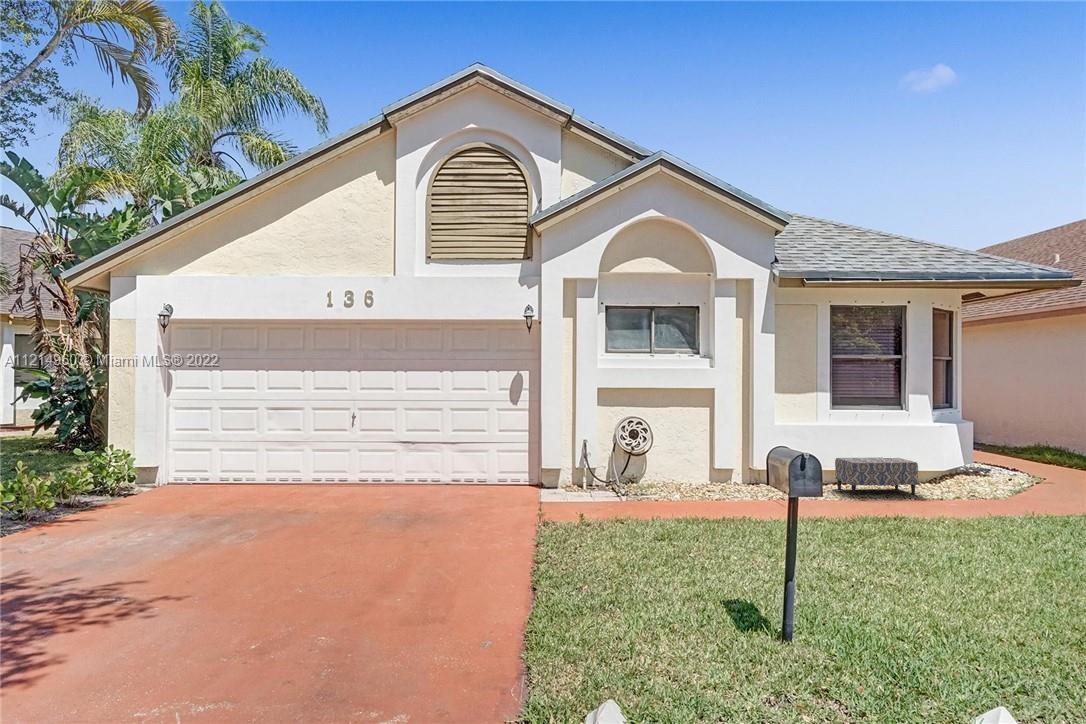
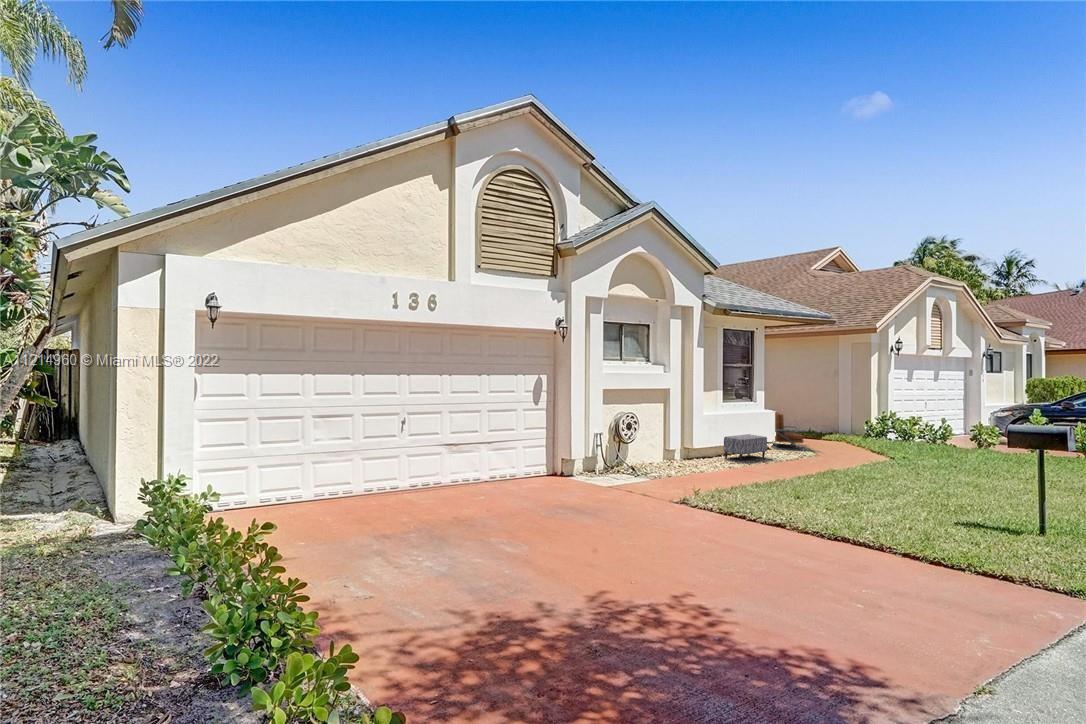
lounge chair: none [974,428,1040,493] -> present [771,412,806,451]

